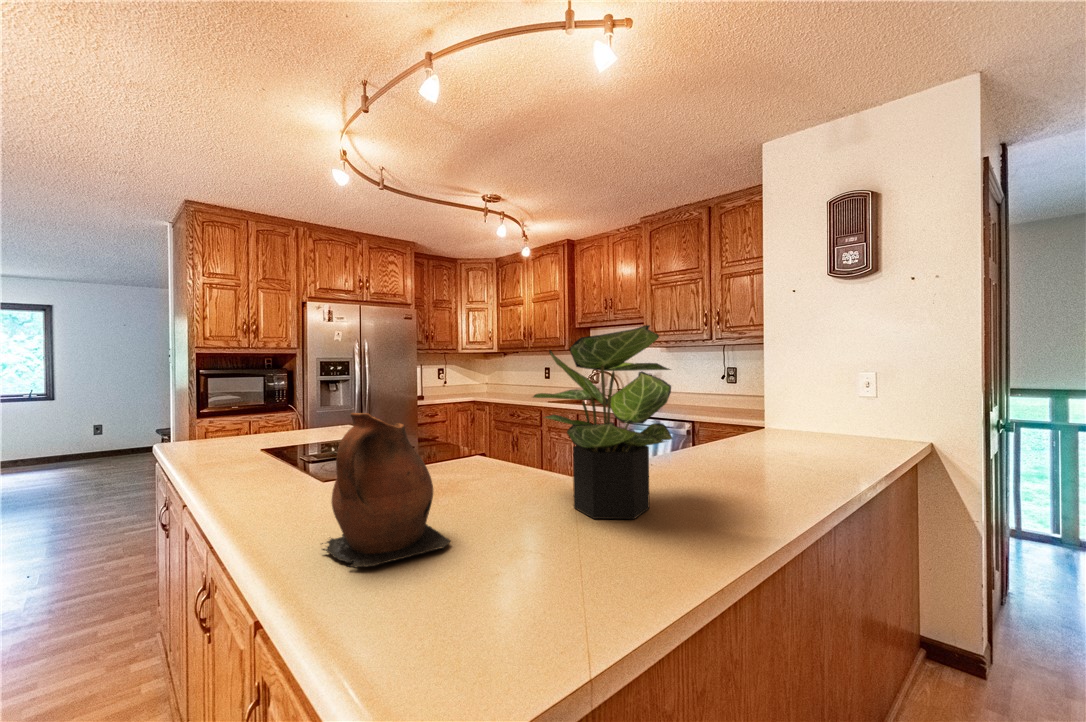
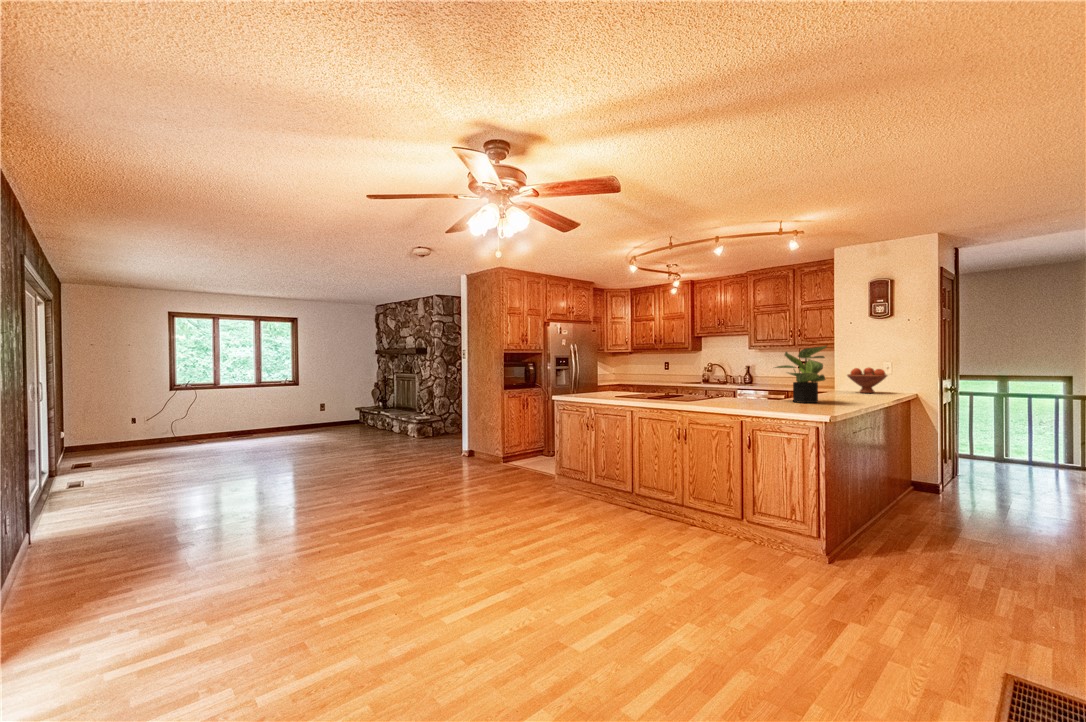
fruit bowl: none [780,384,868,443] -> present [847,368,887,393]
ceramic pitcher: present [322,413,450,567] -> none [736,368,774,406]

